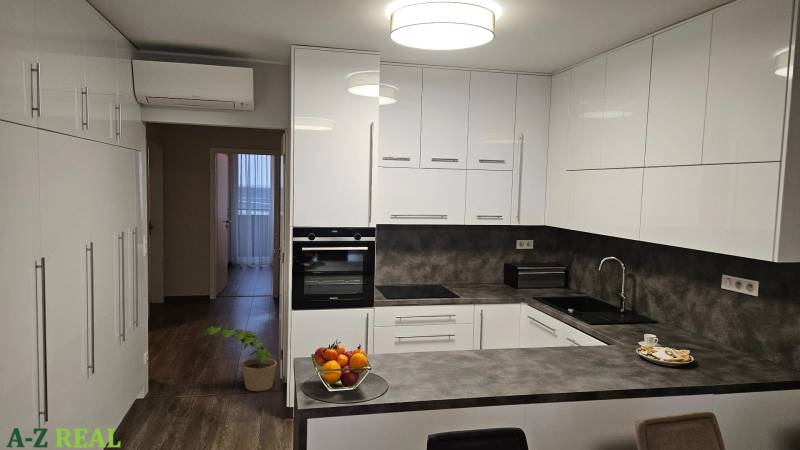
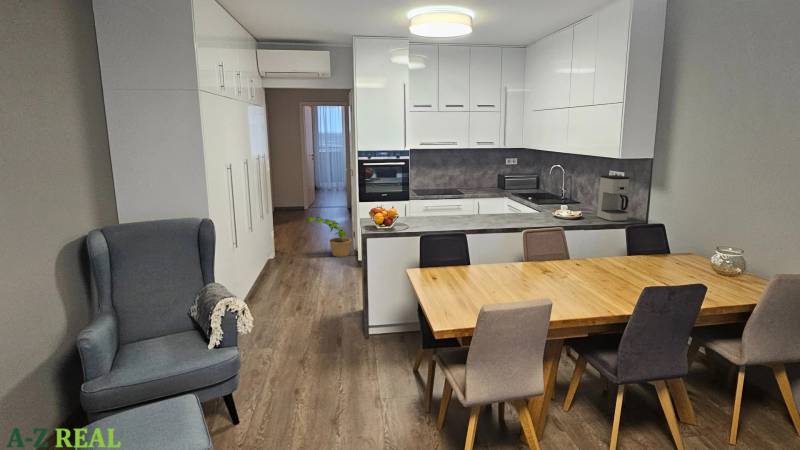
coffee maker: none [693,284,749,364] -> present [597,175,629,221]

